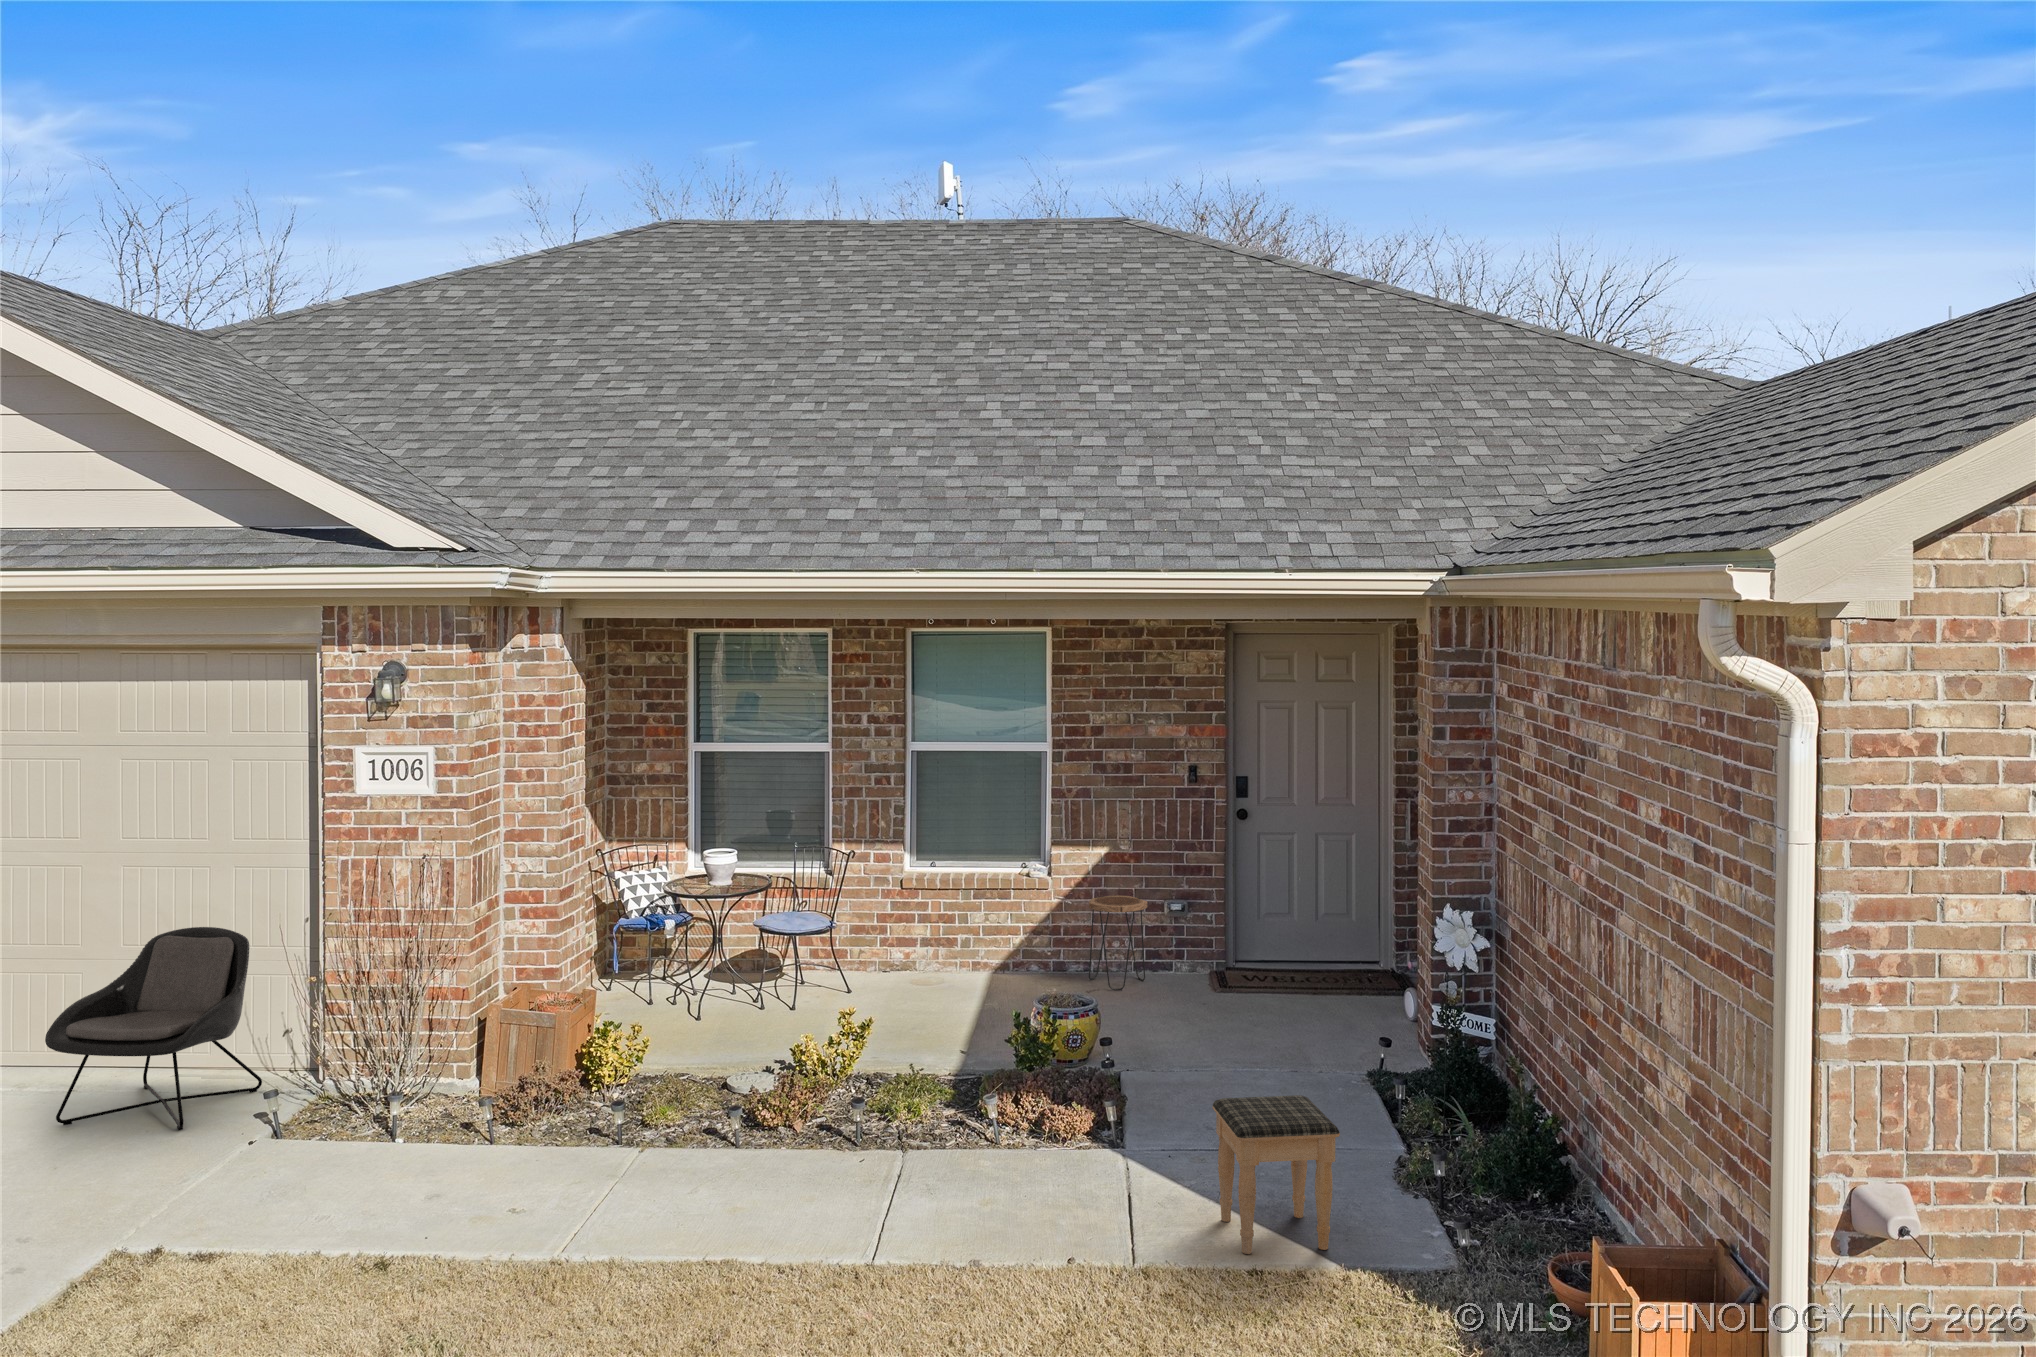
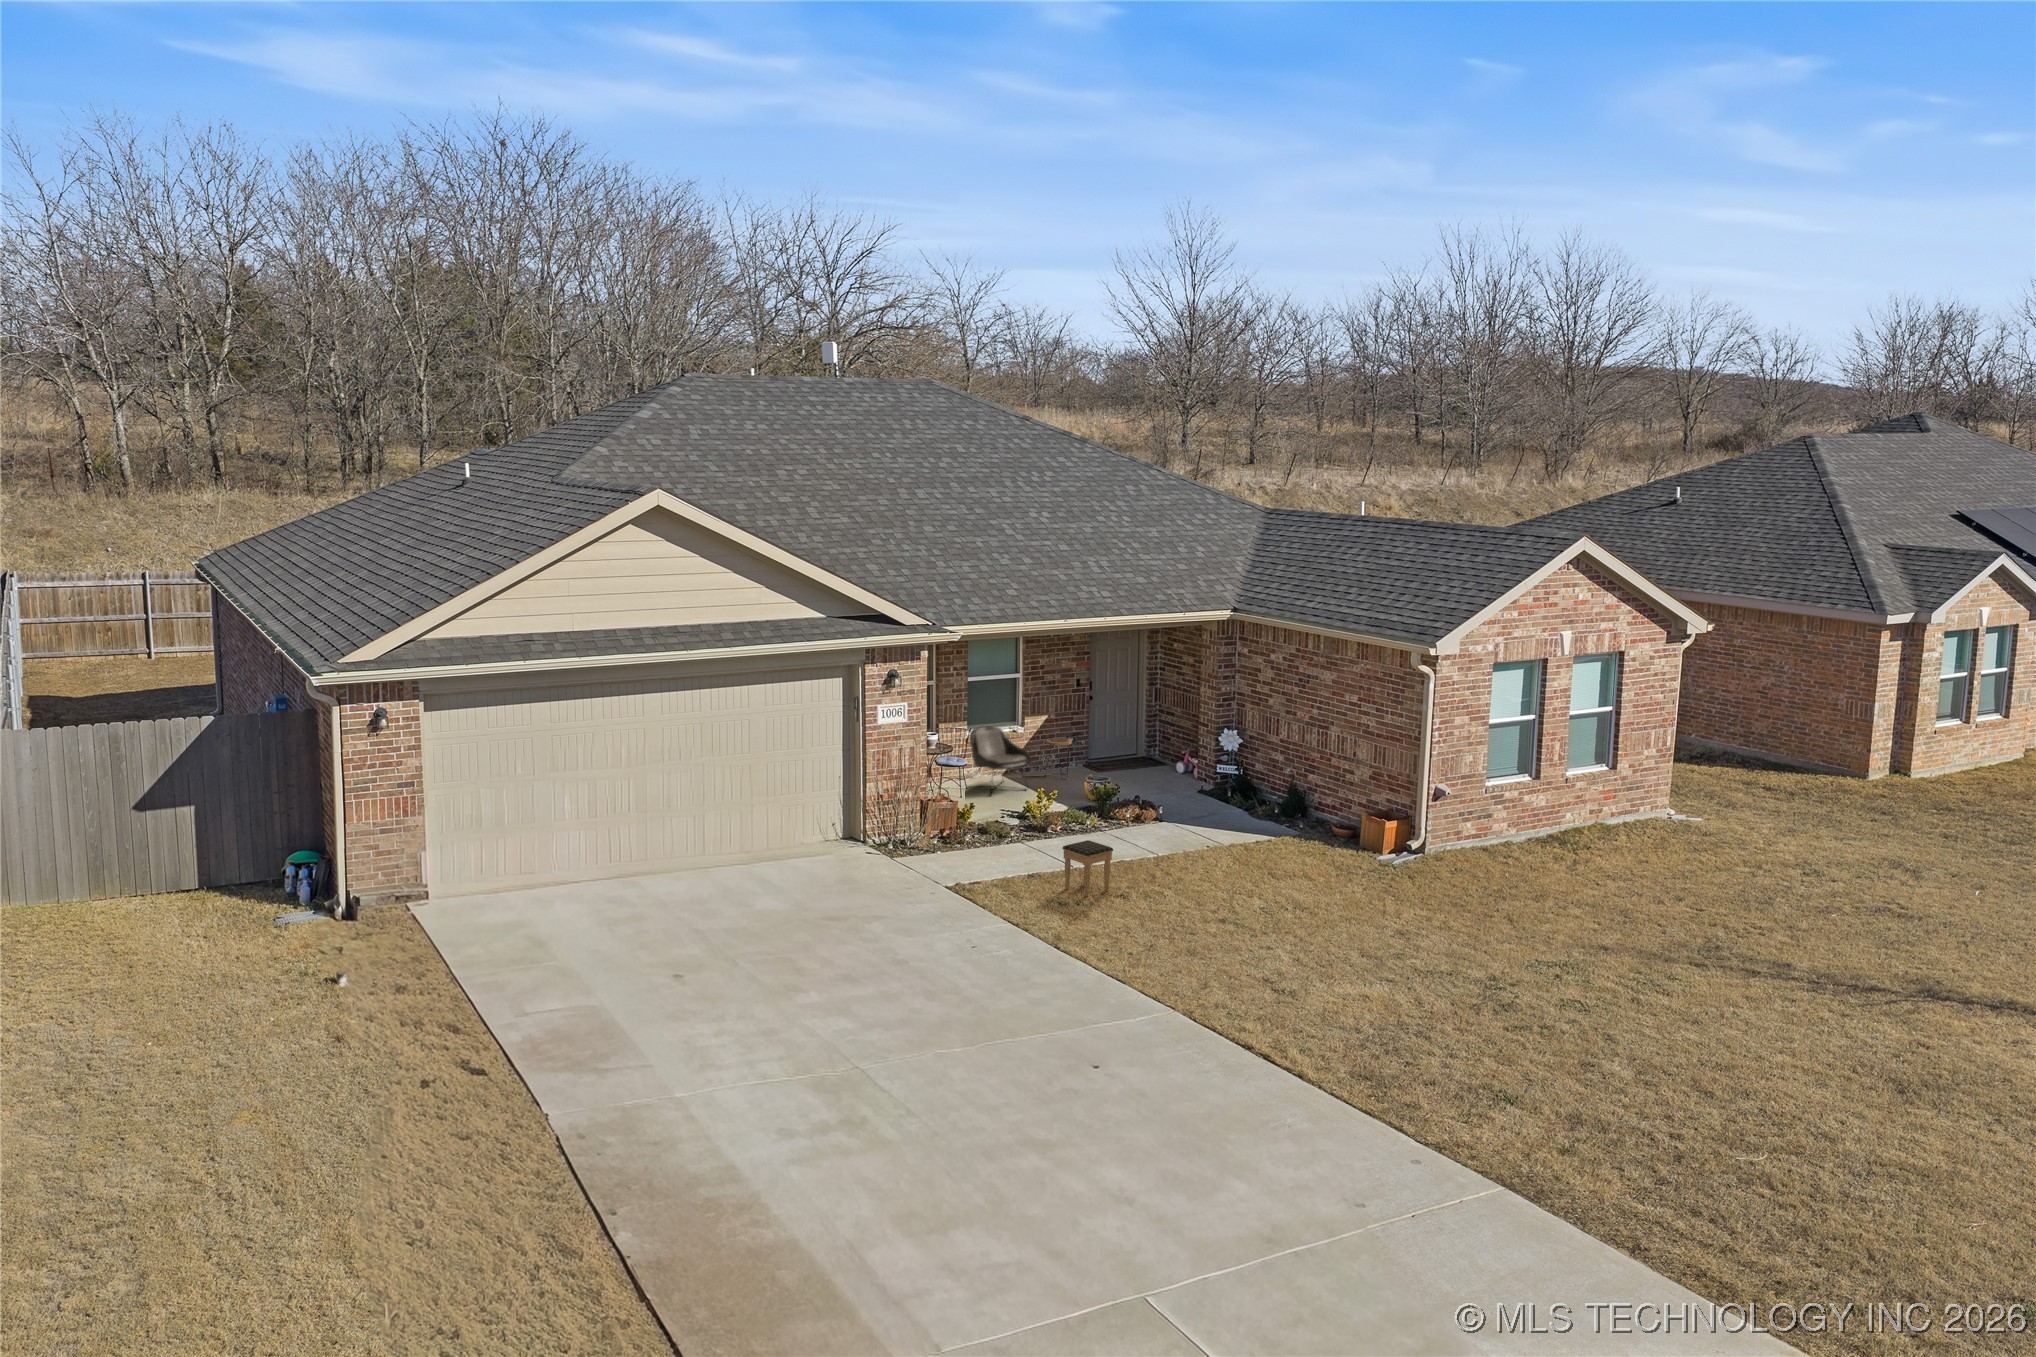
lounge chair: present [45,927,262,1130] -> present [970,726,1032,795]
footstool: present [1213,1095,1340,1254] -> present [1062,840,1113,897]

